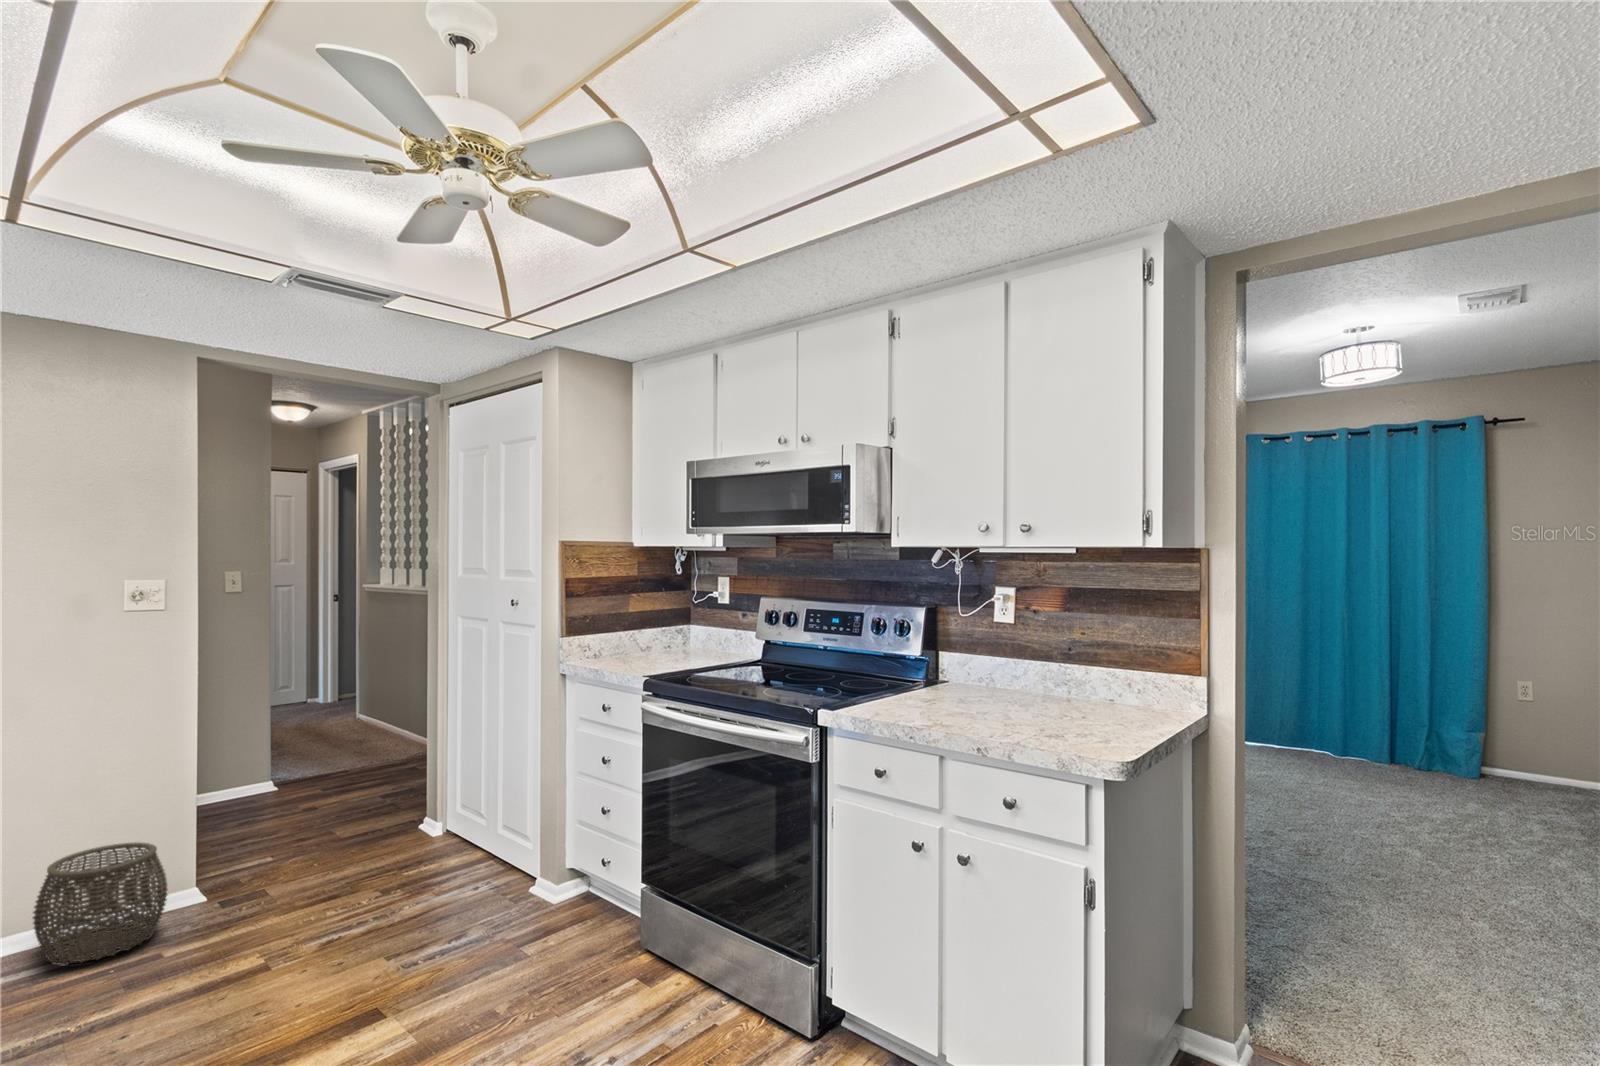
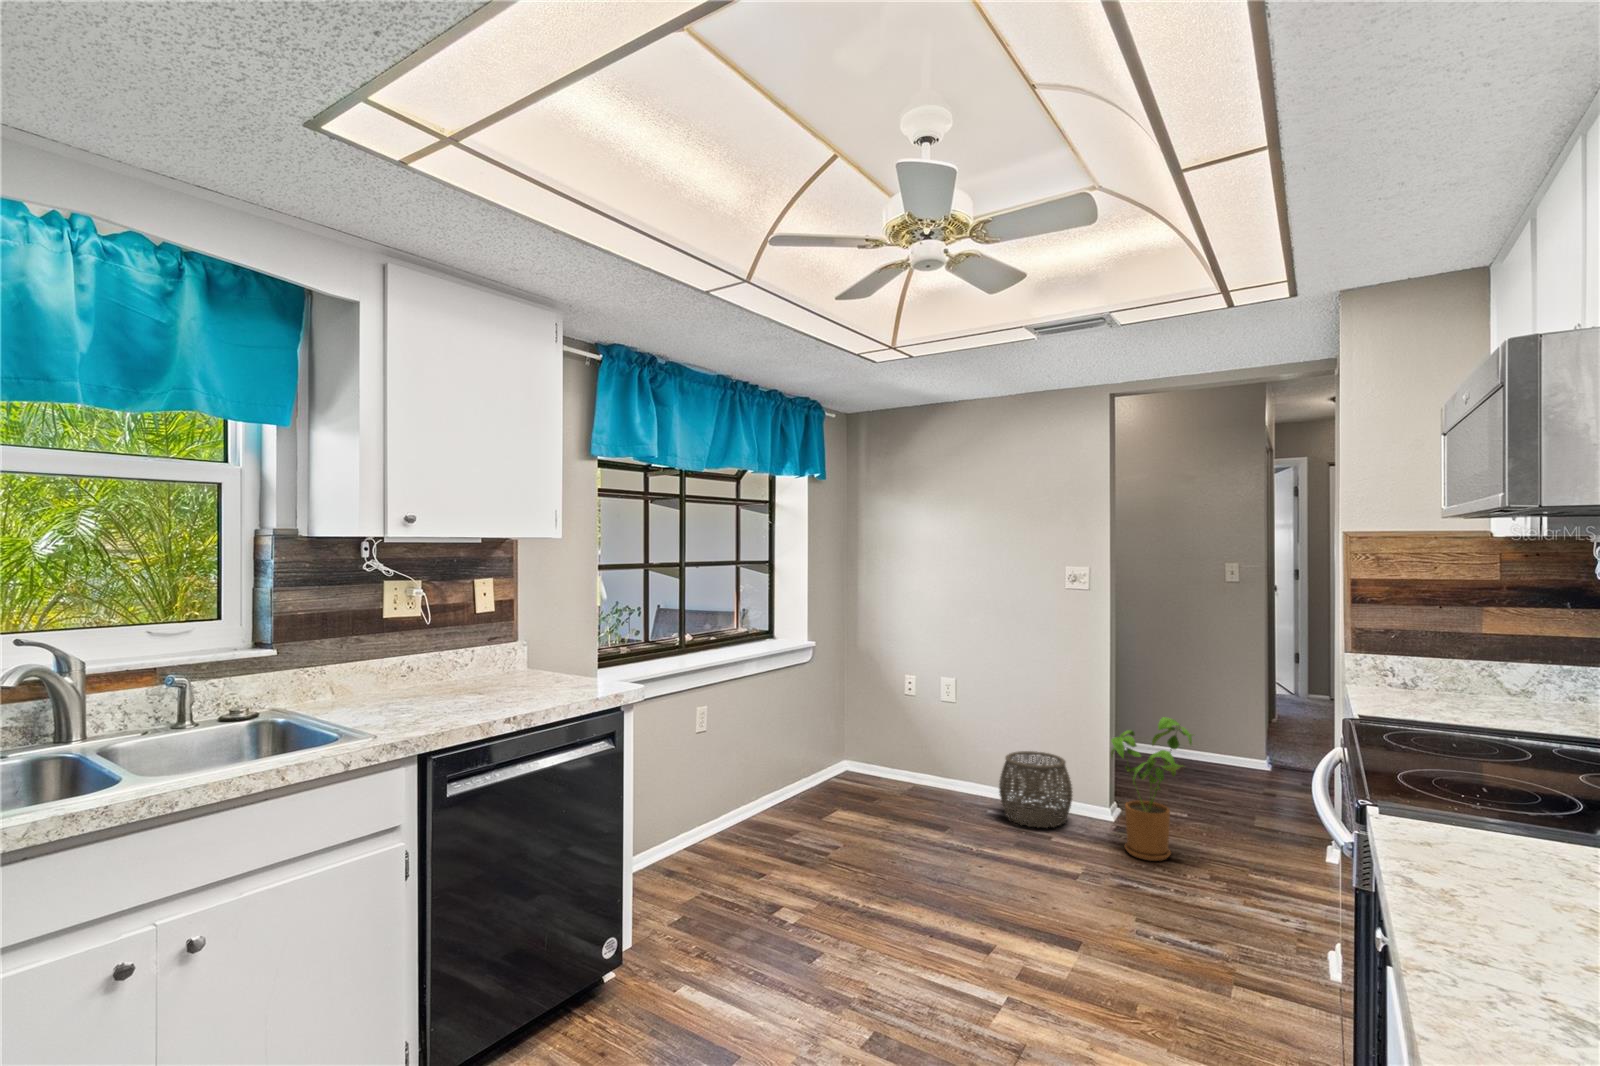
house plant: none [241,743,354,916] -> present [1111,717,1192,861]

